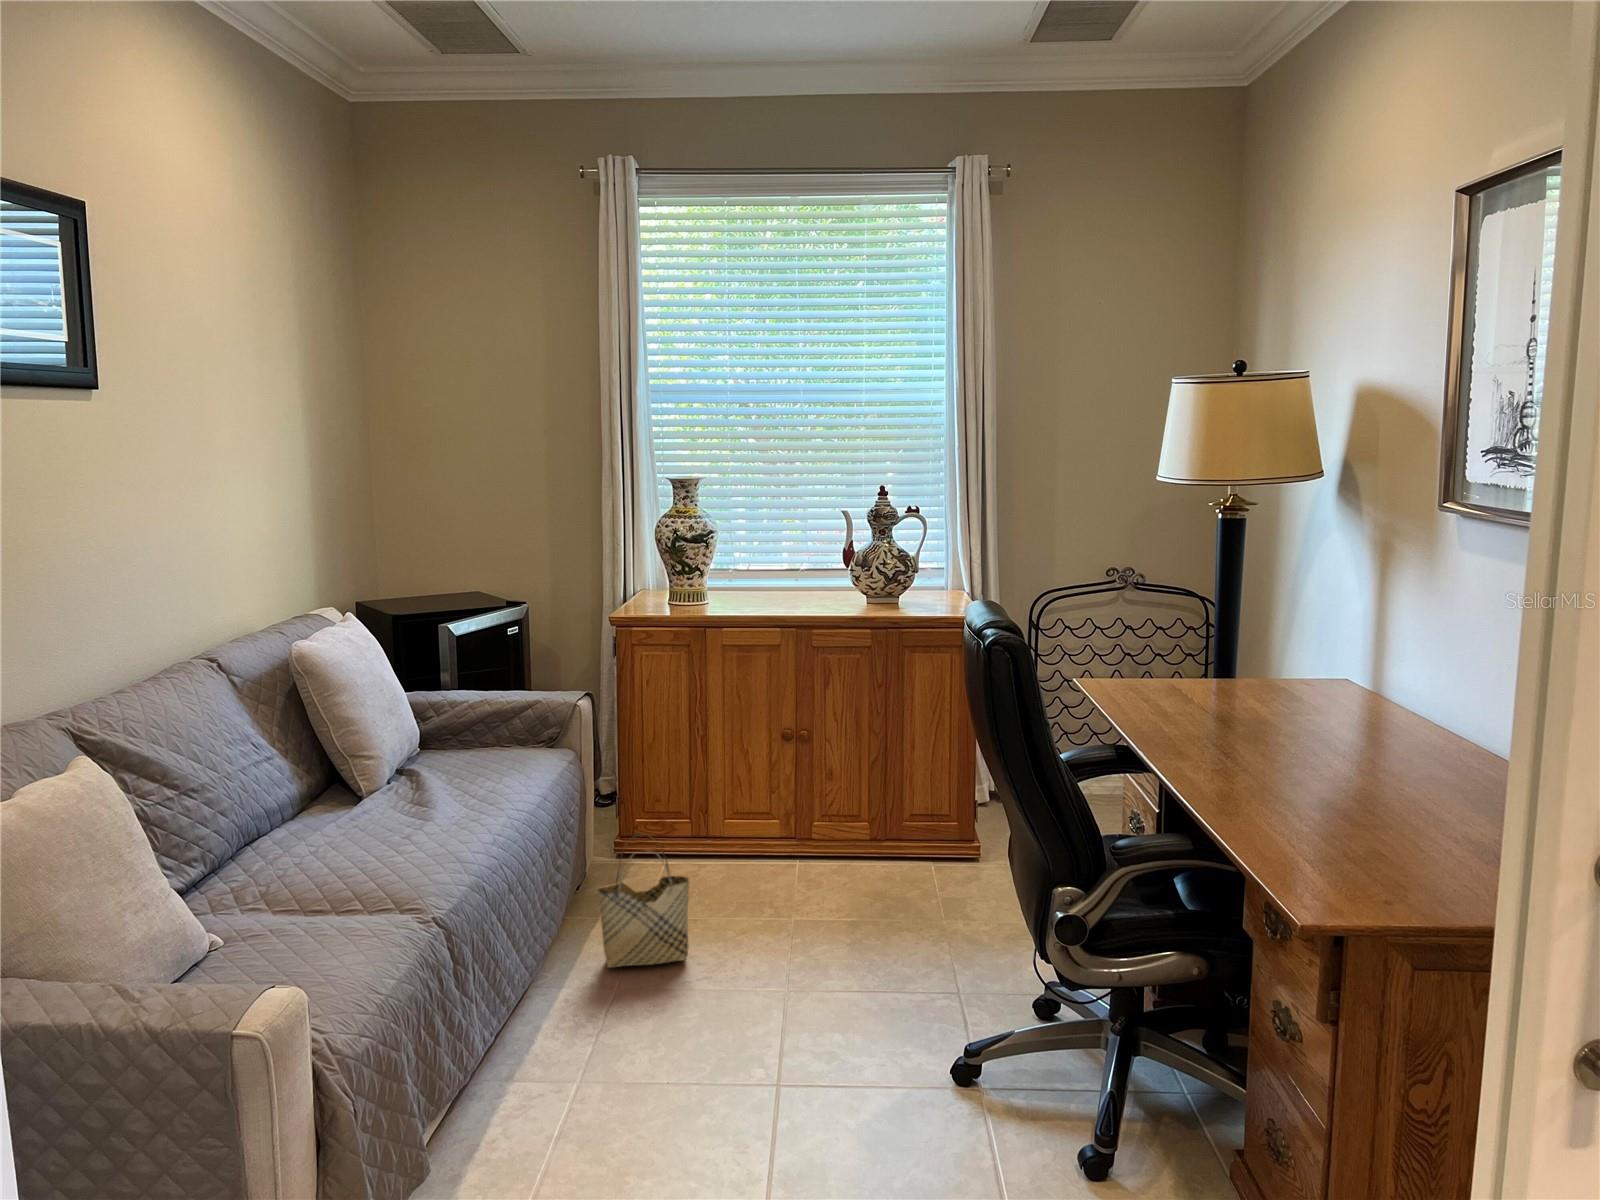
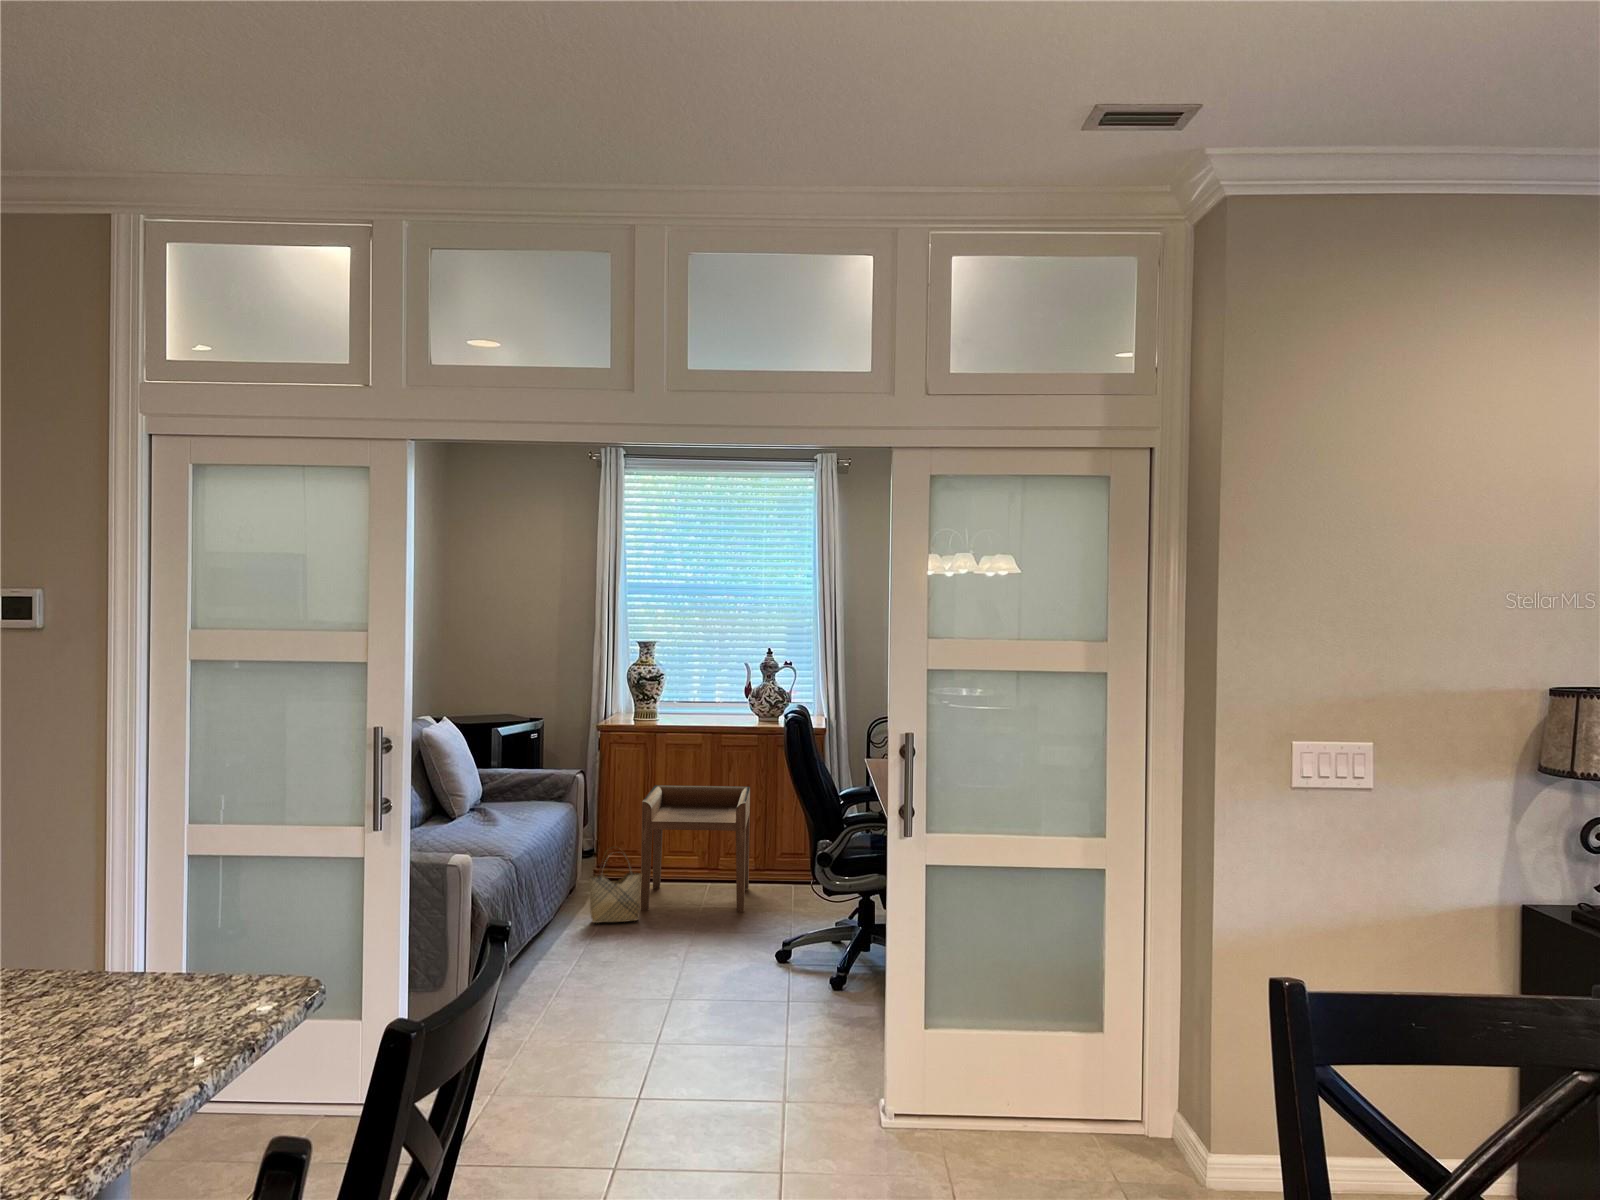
side table: none [685,713,864,933] -> present [641,785,750,912]

